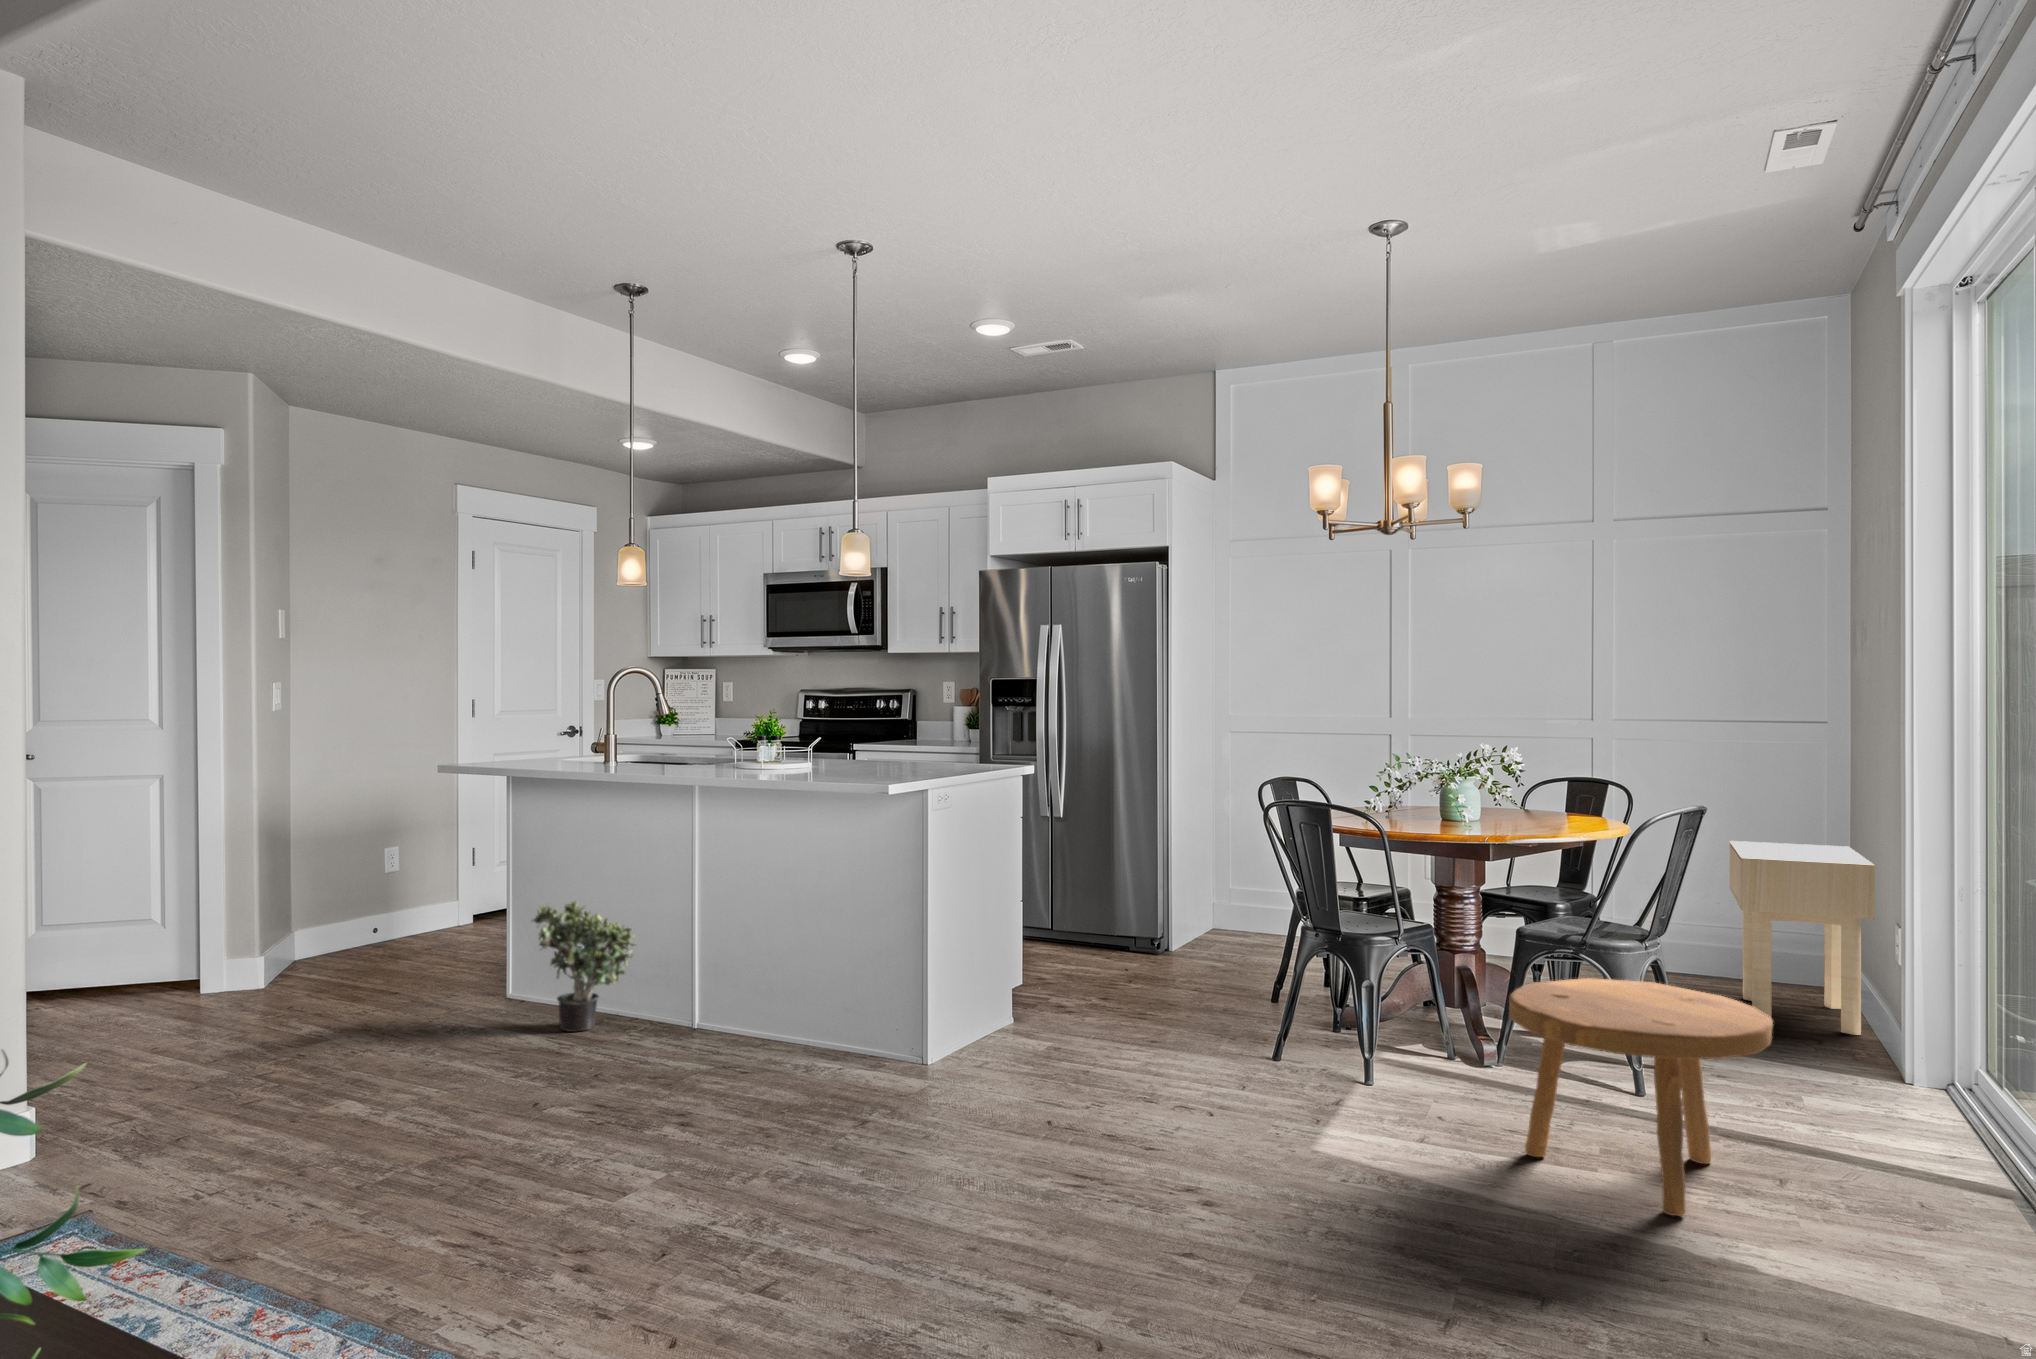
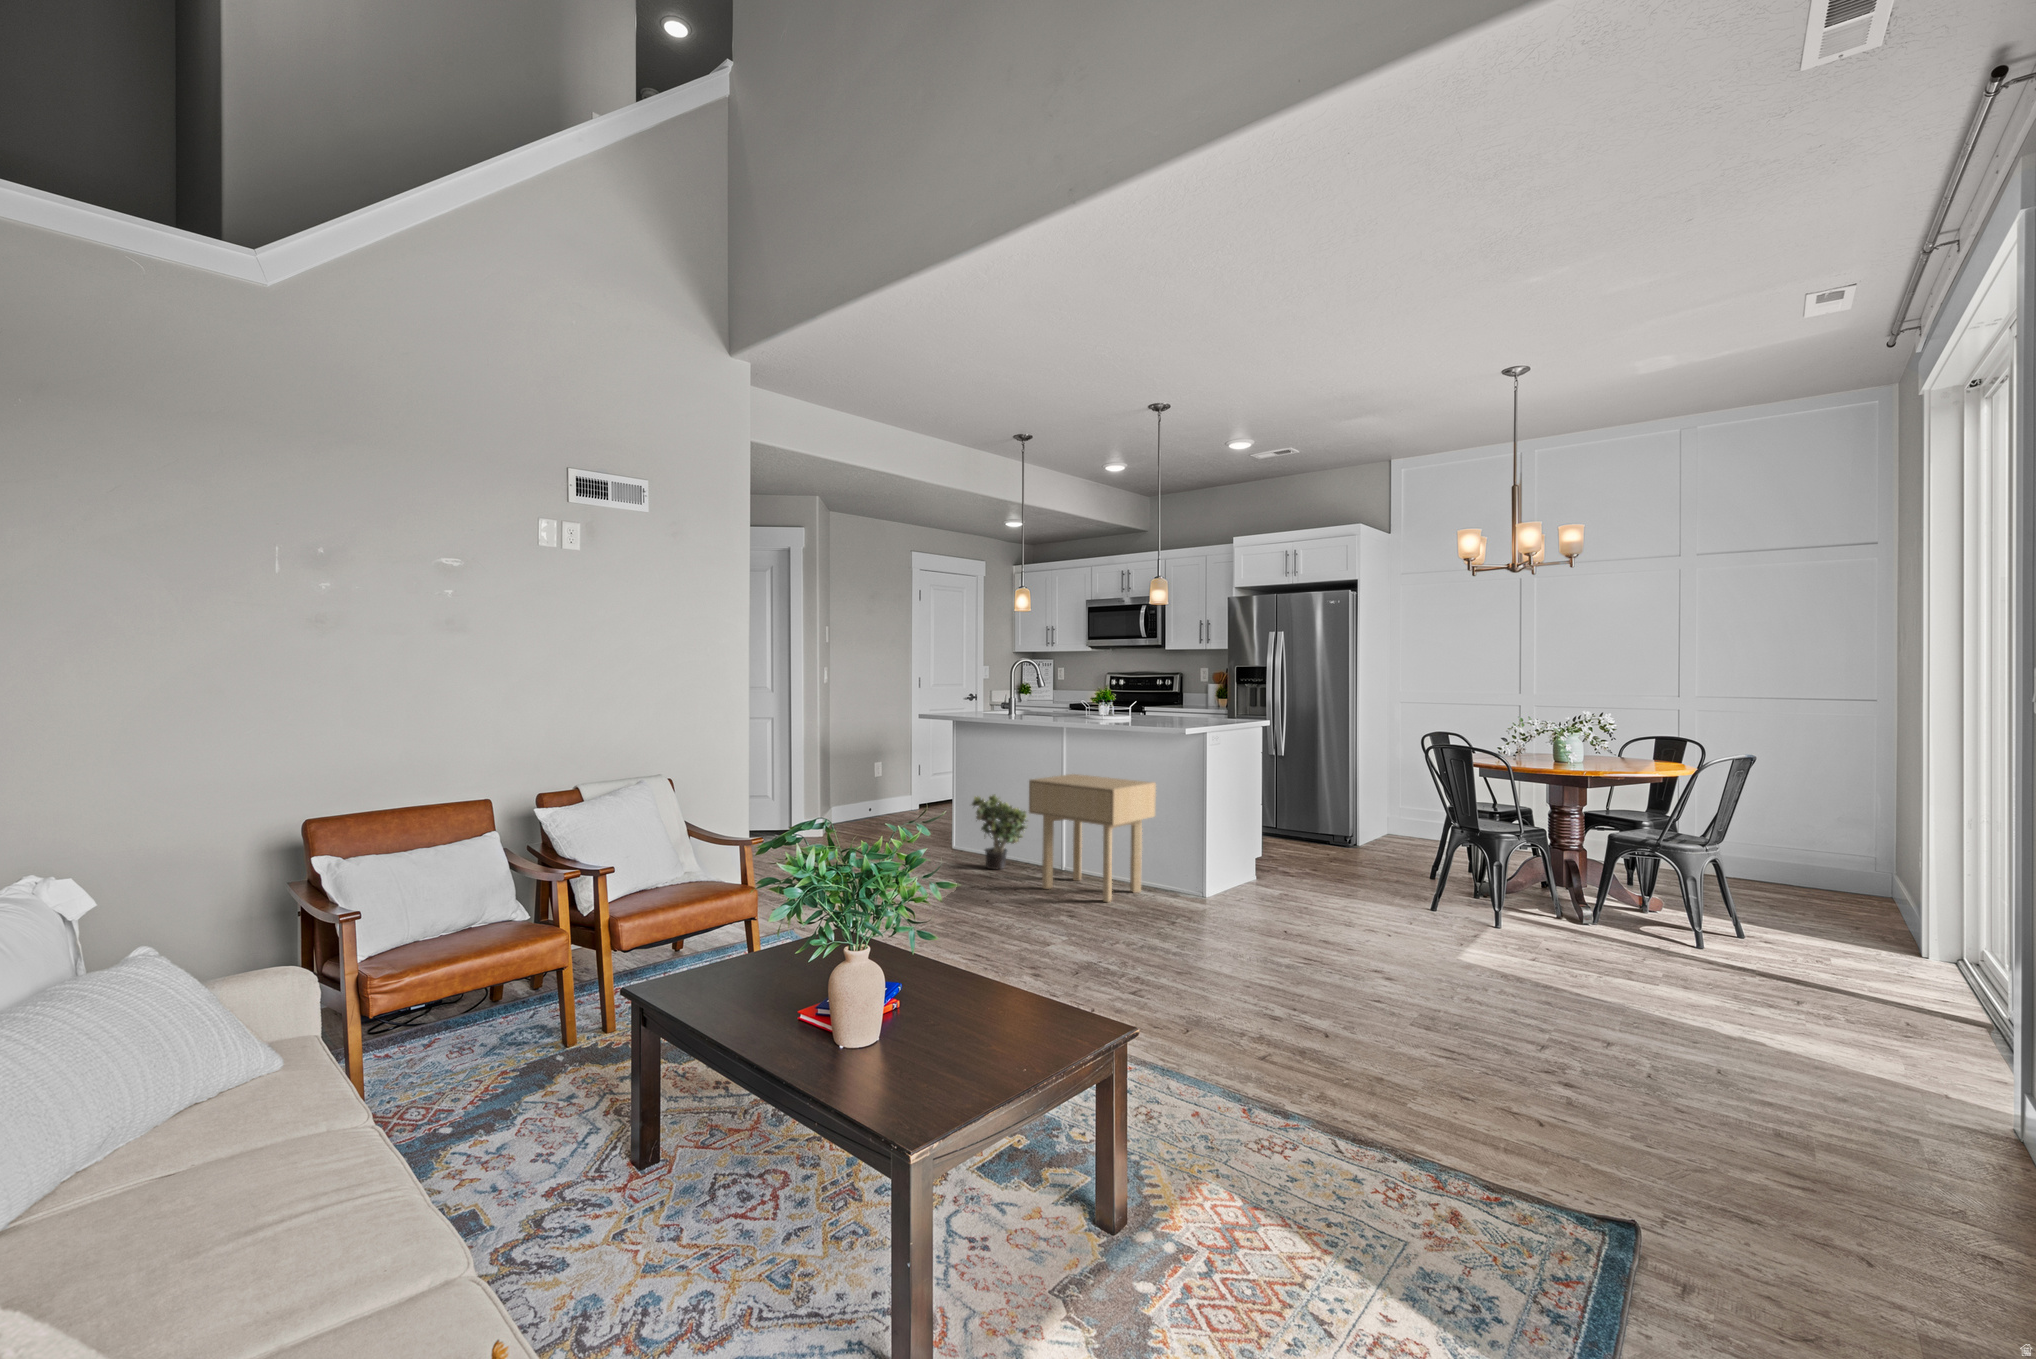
side table: present [1730,841,1875,1035] -> present [1029,774,1156,902]
footstool: present [1509,978,1773,1216] -> none [1597,864,1792,1014]

